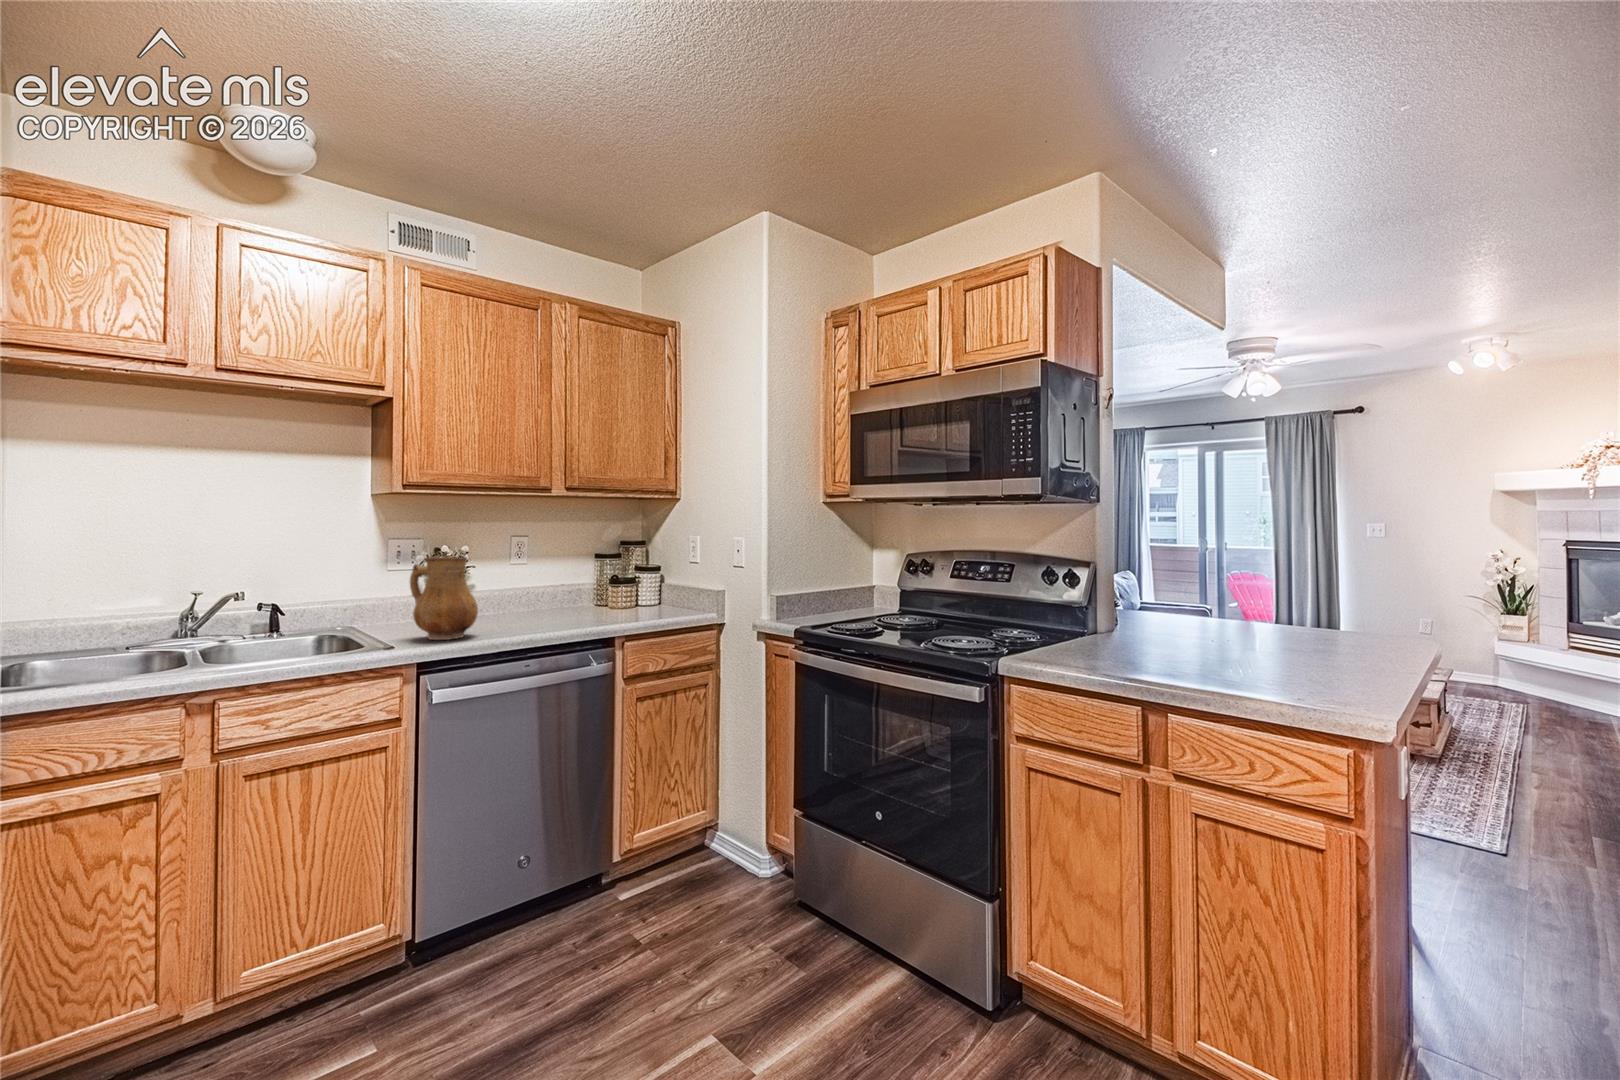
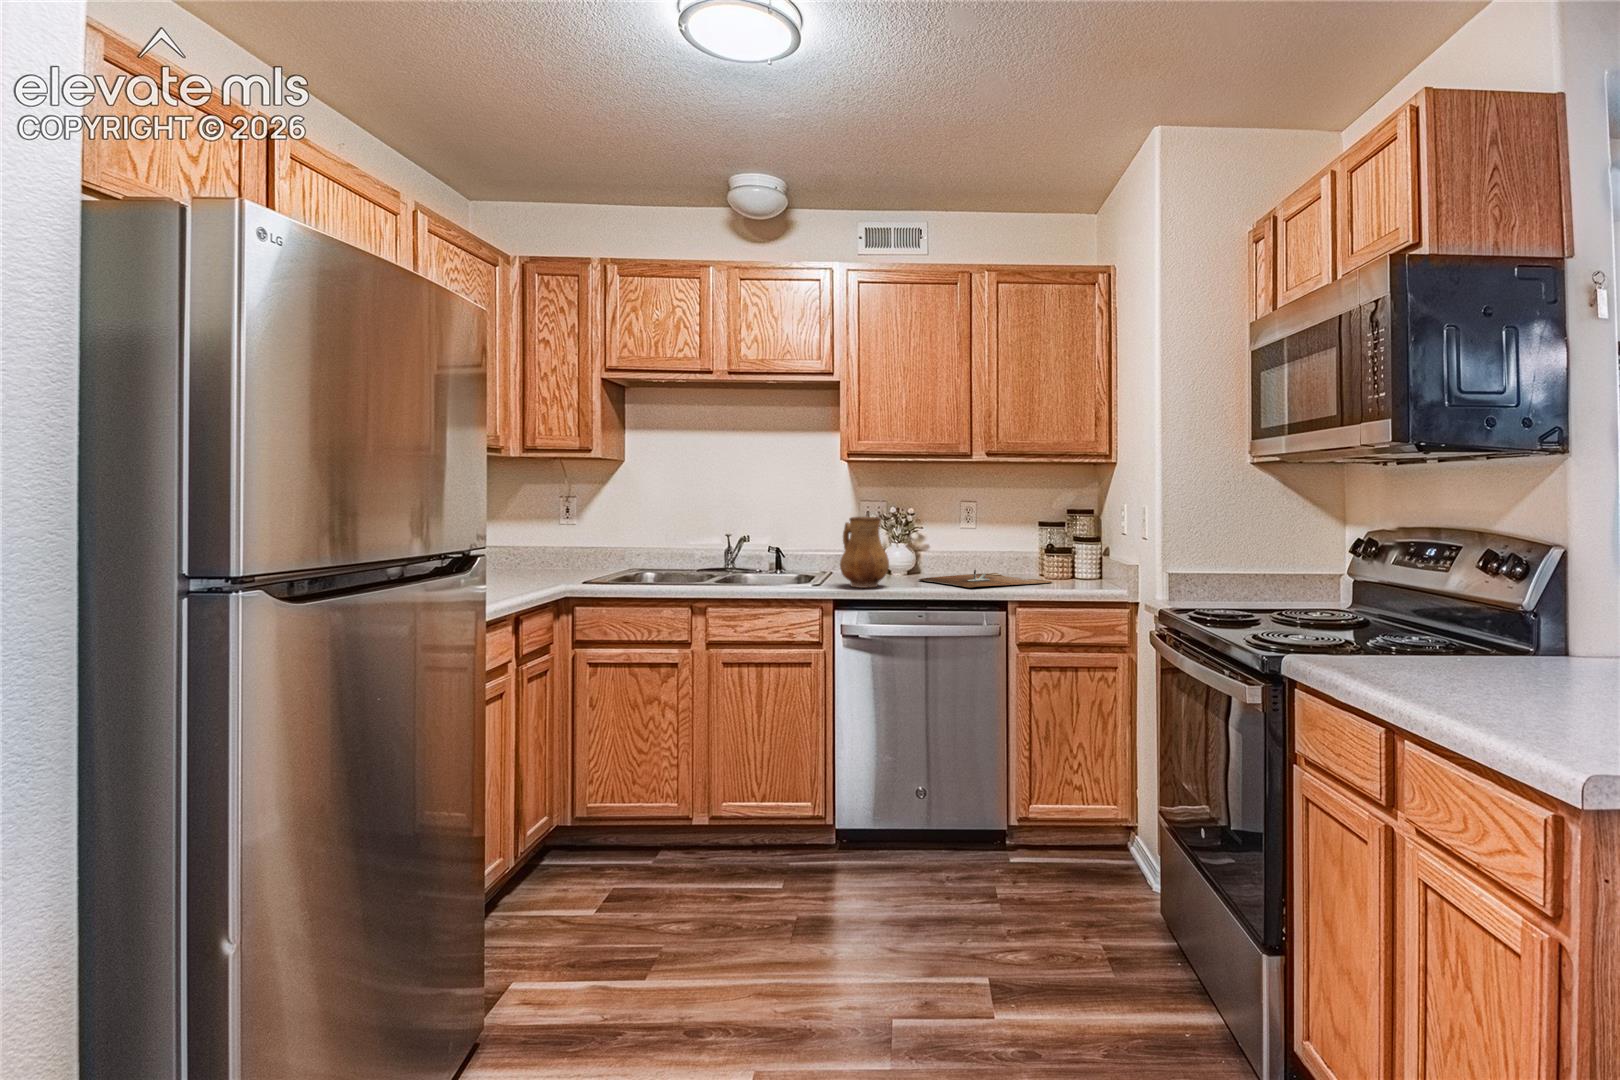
cutting board: none [496,608,634,626] -> present [919,570,1052,587]

